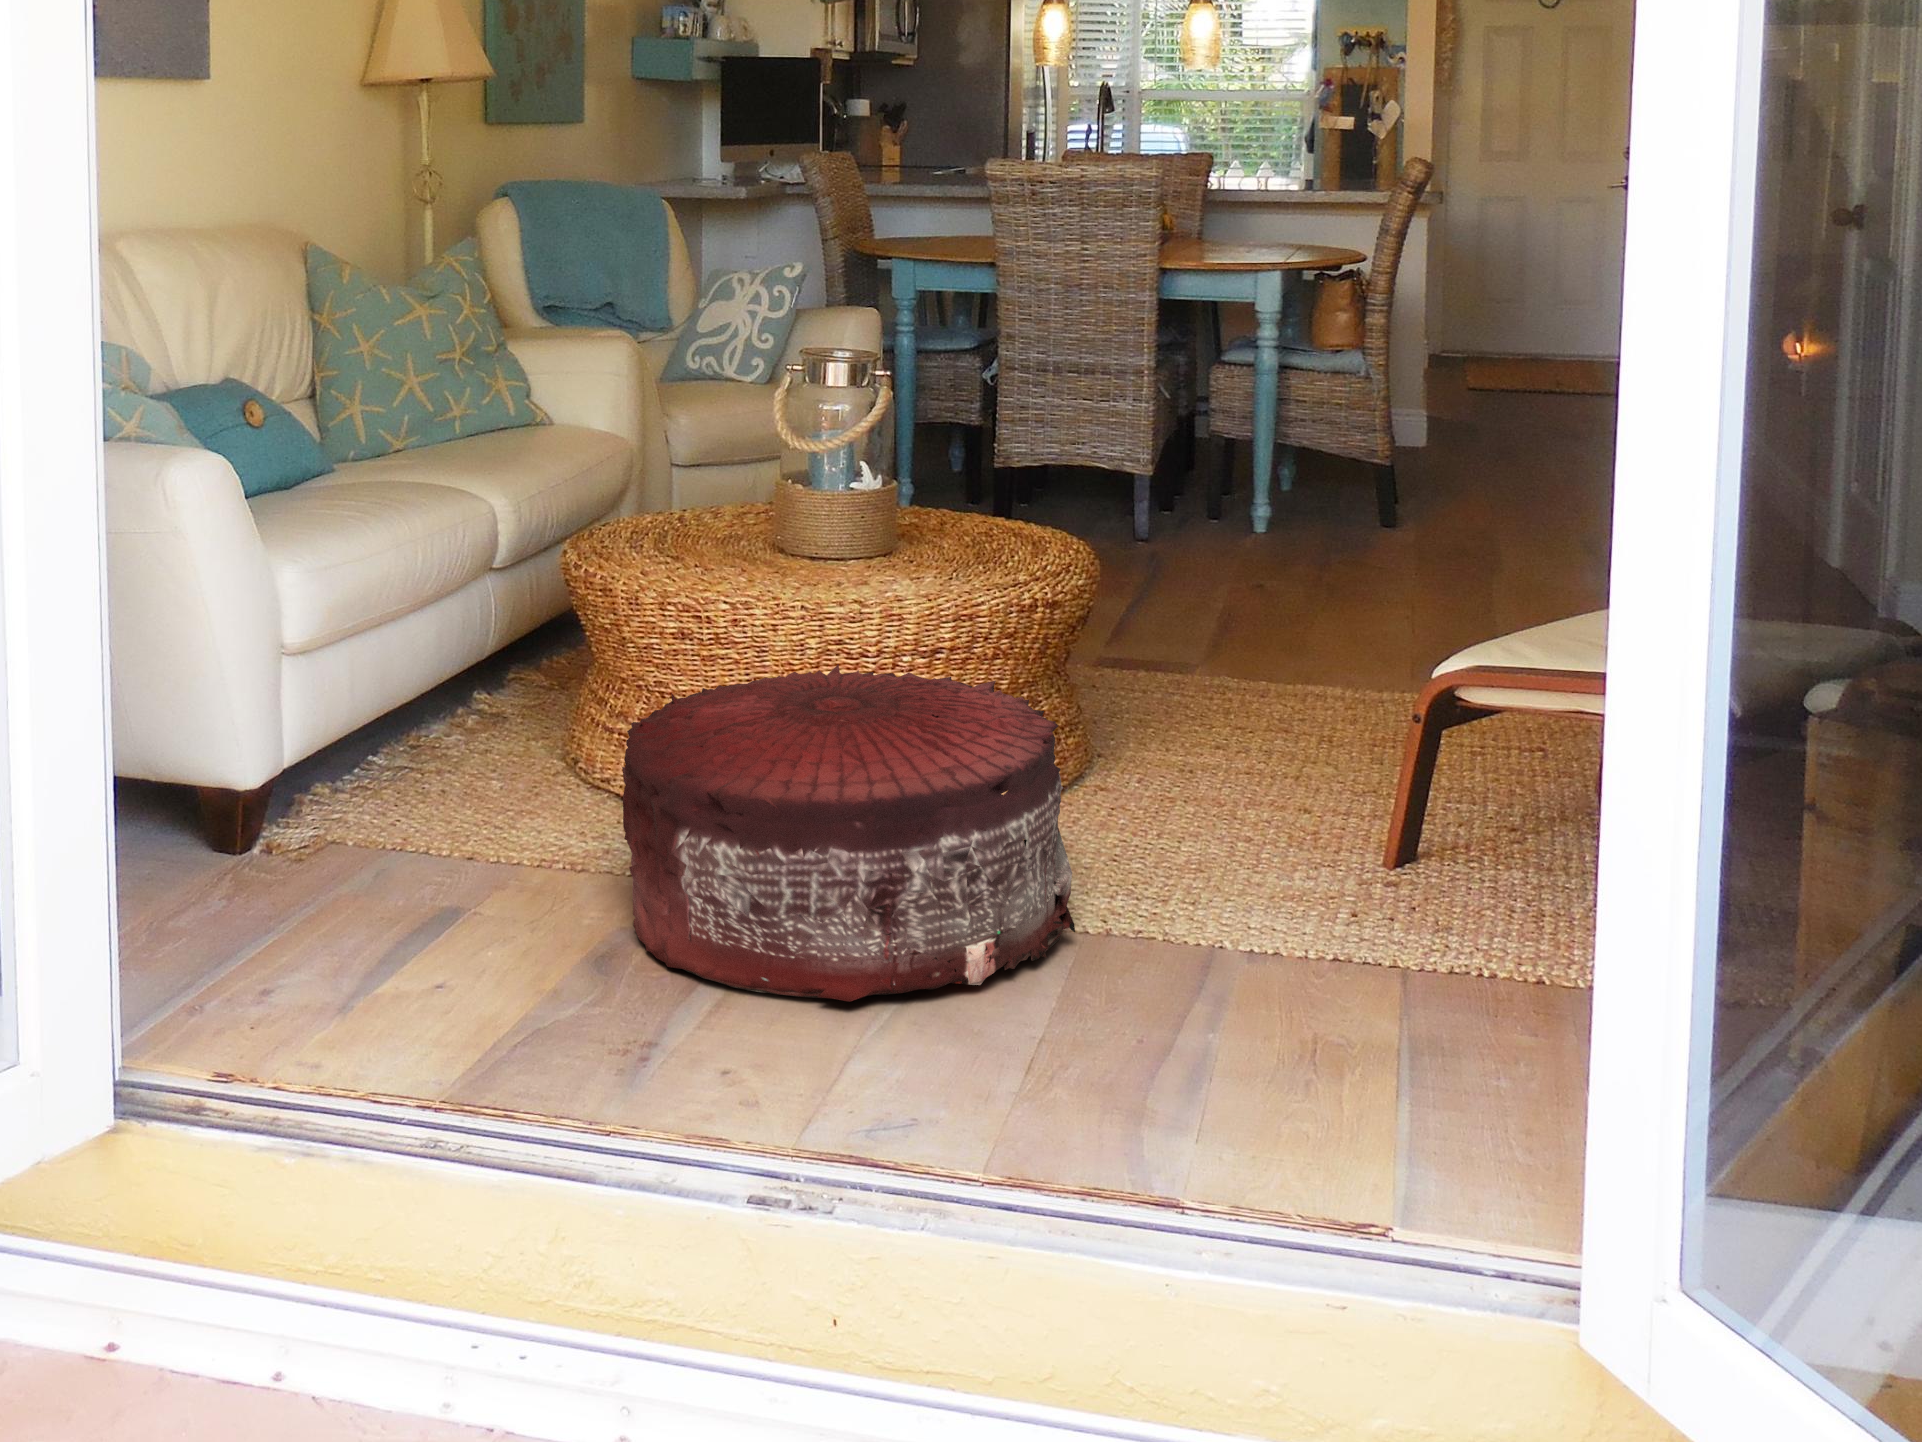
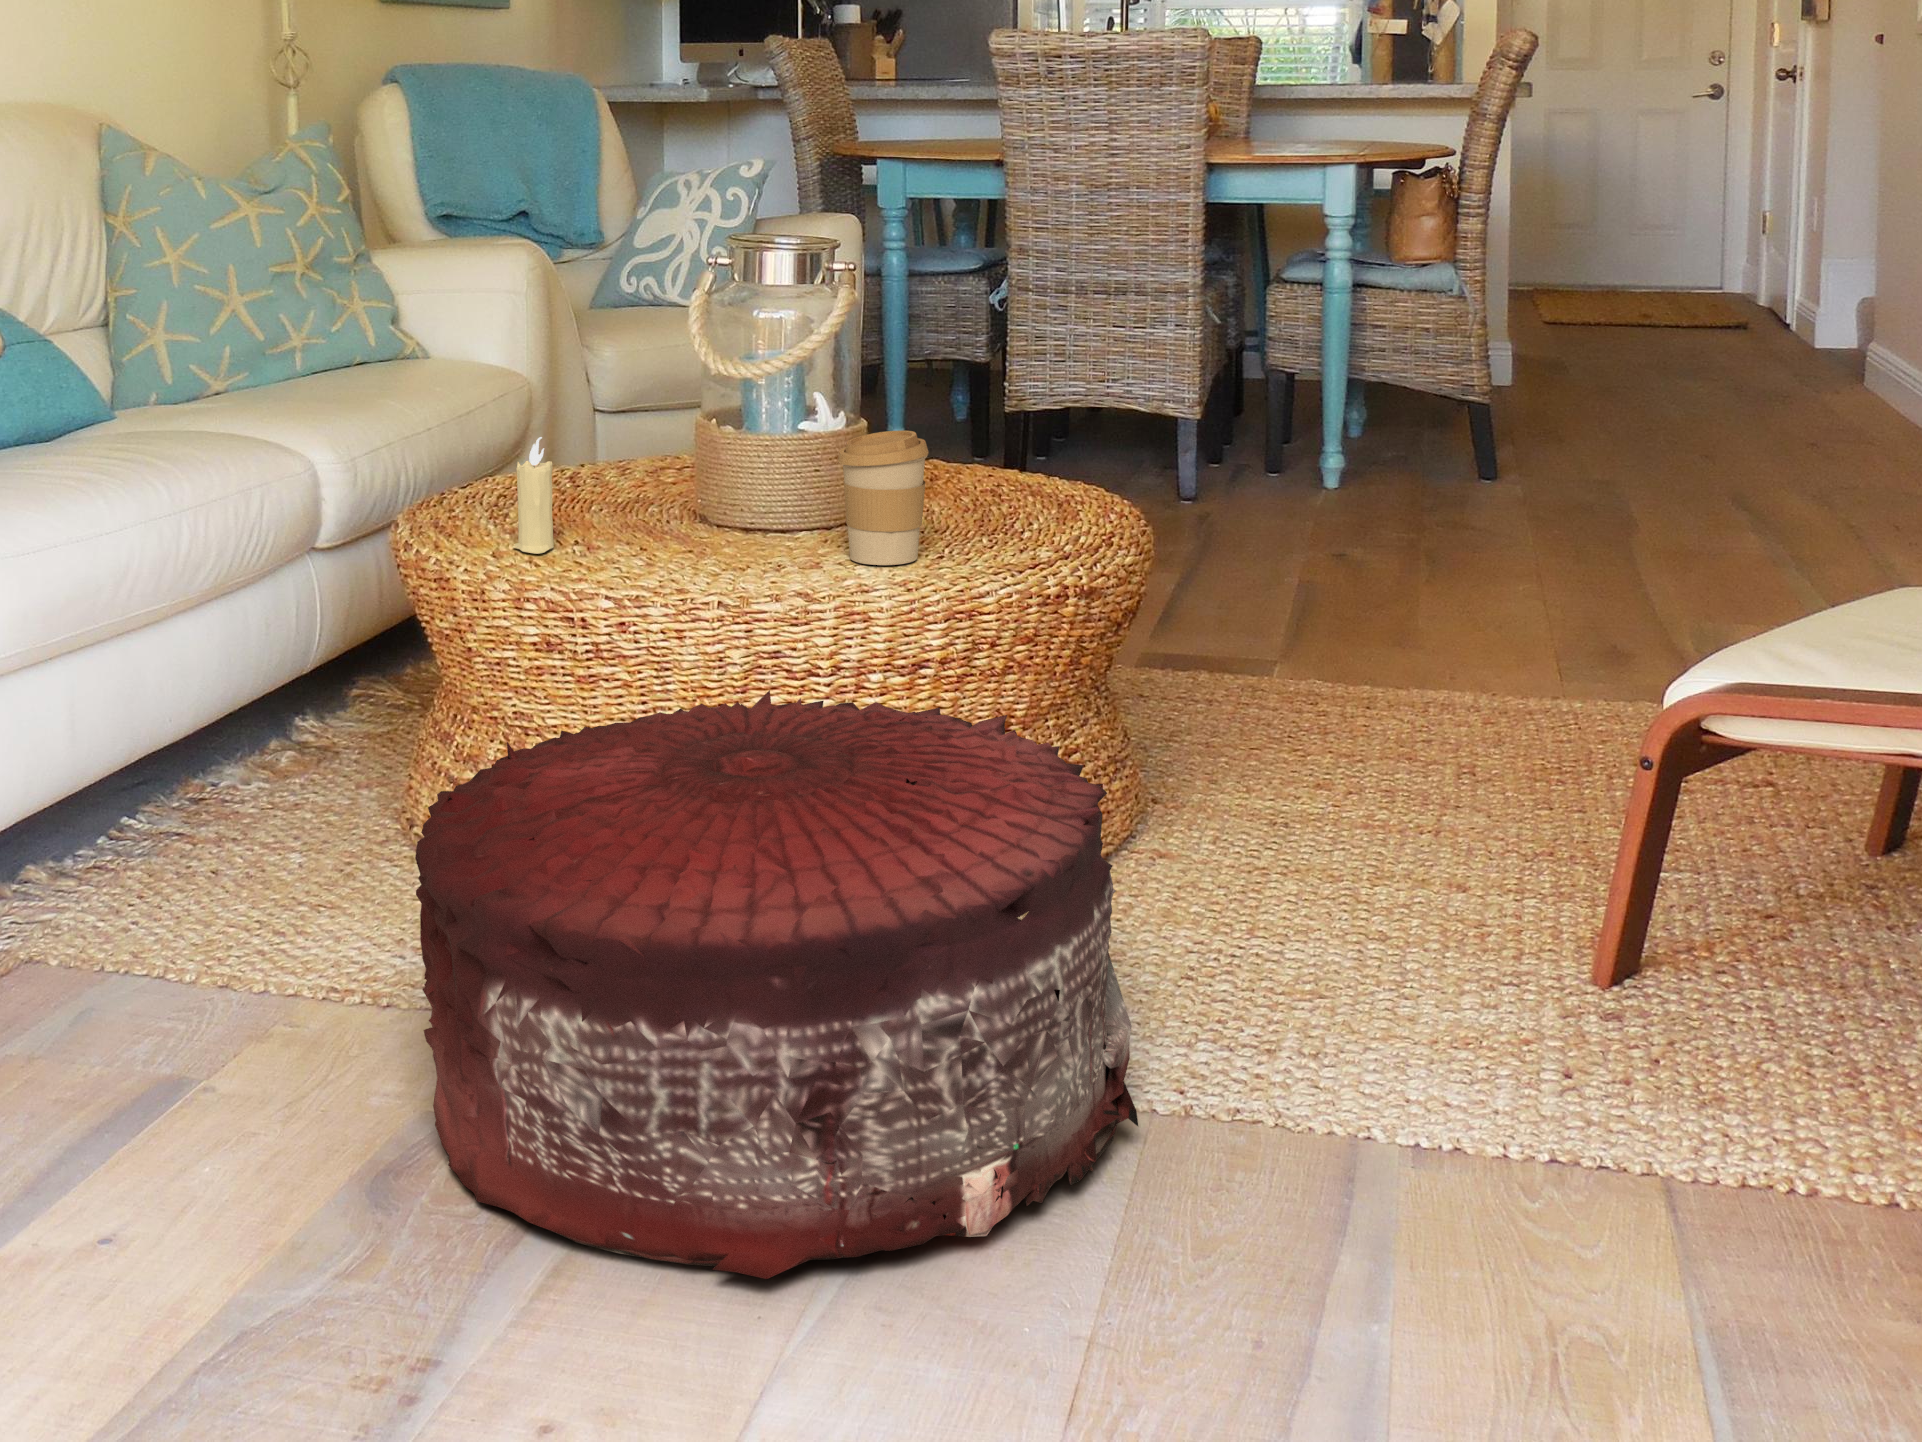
coffee cup: none [882,492,944,583] -> present [838,431,929,565]
candle: none [656,493,685,573] -> present [513,437,554,554]

